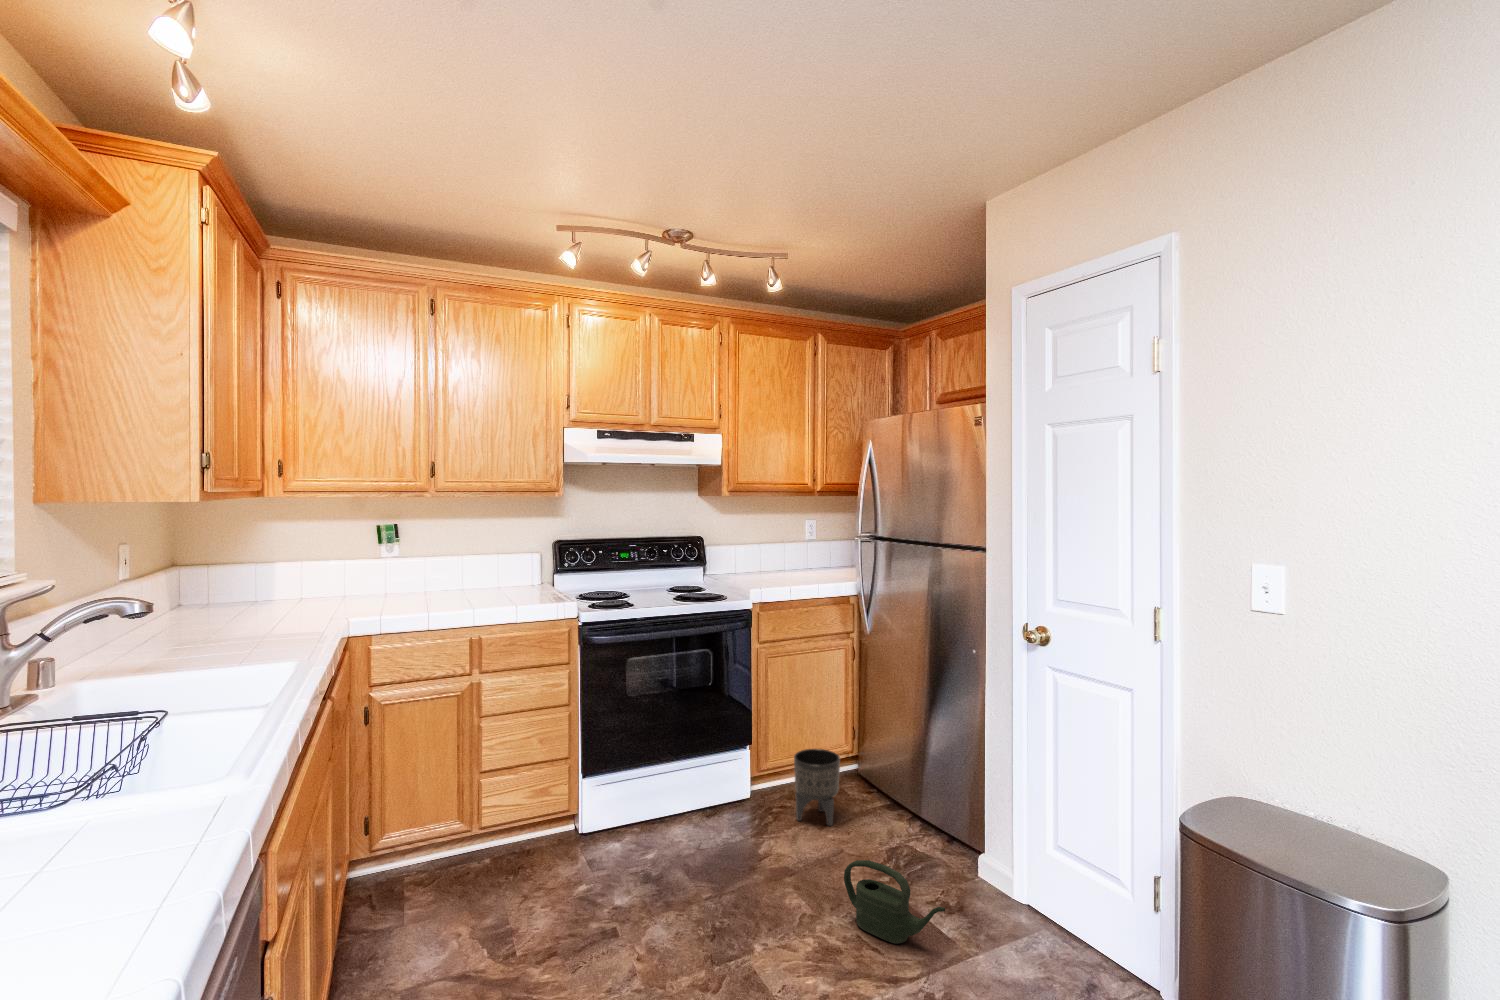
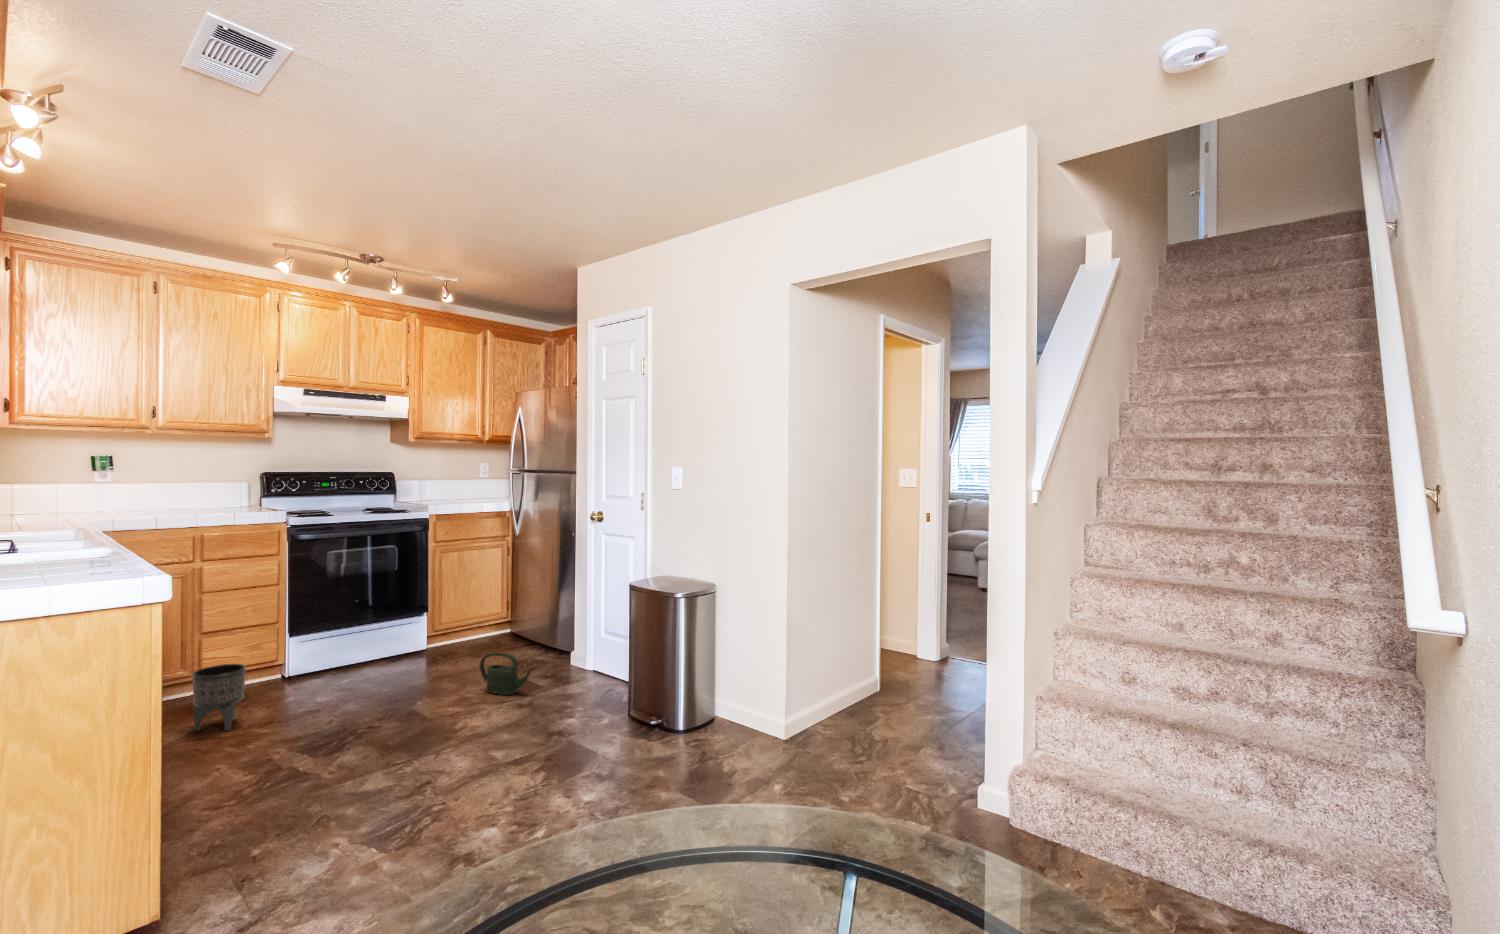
planter: present [794,749,840,826] -> present [192,664,246,731]

